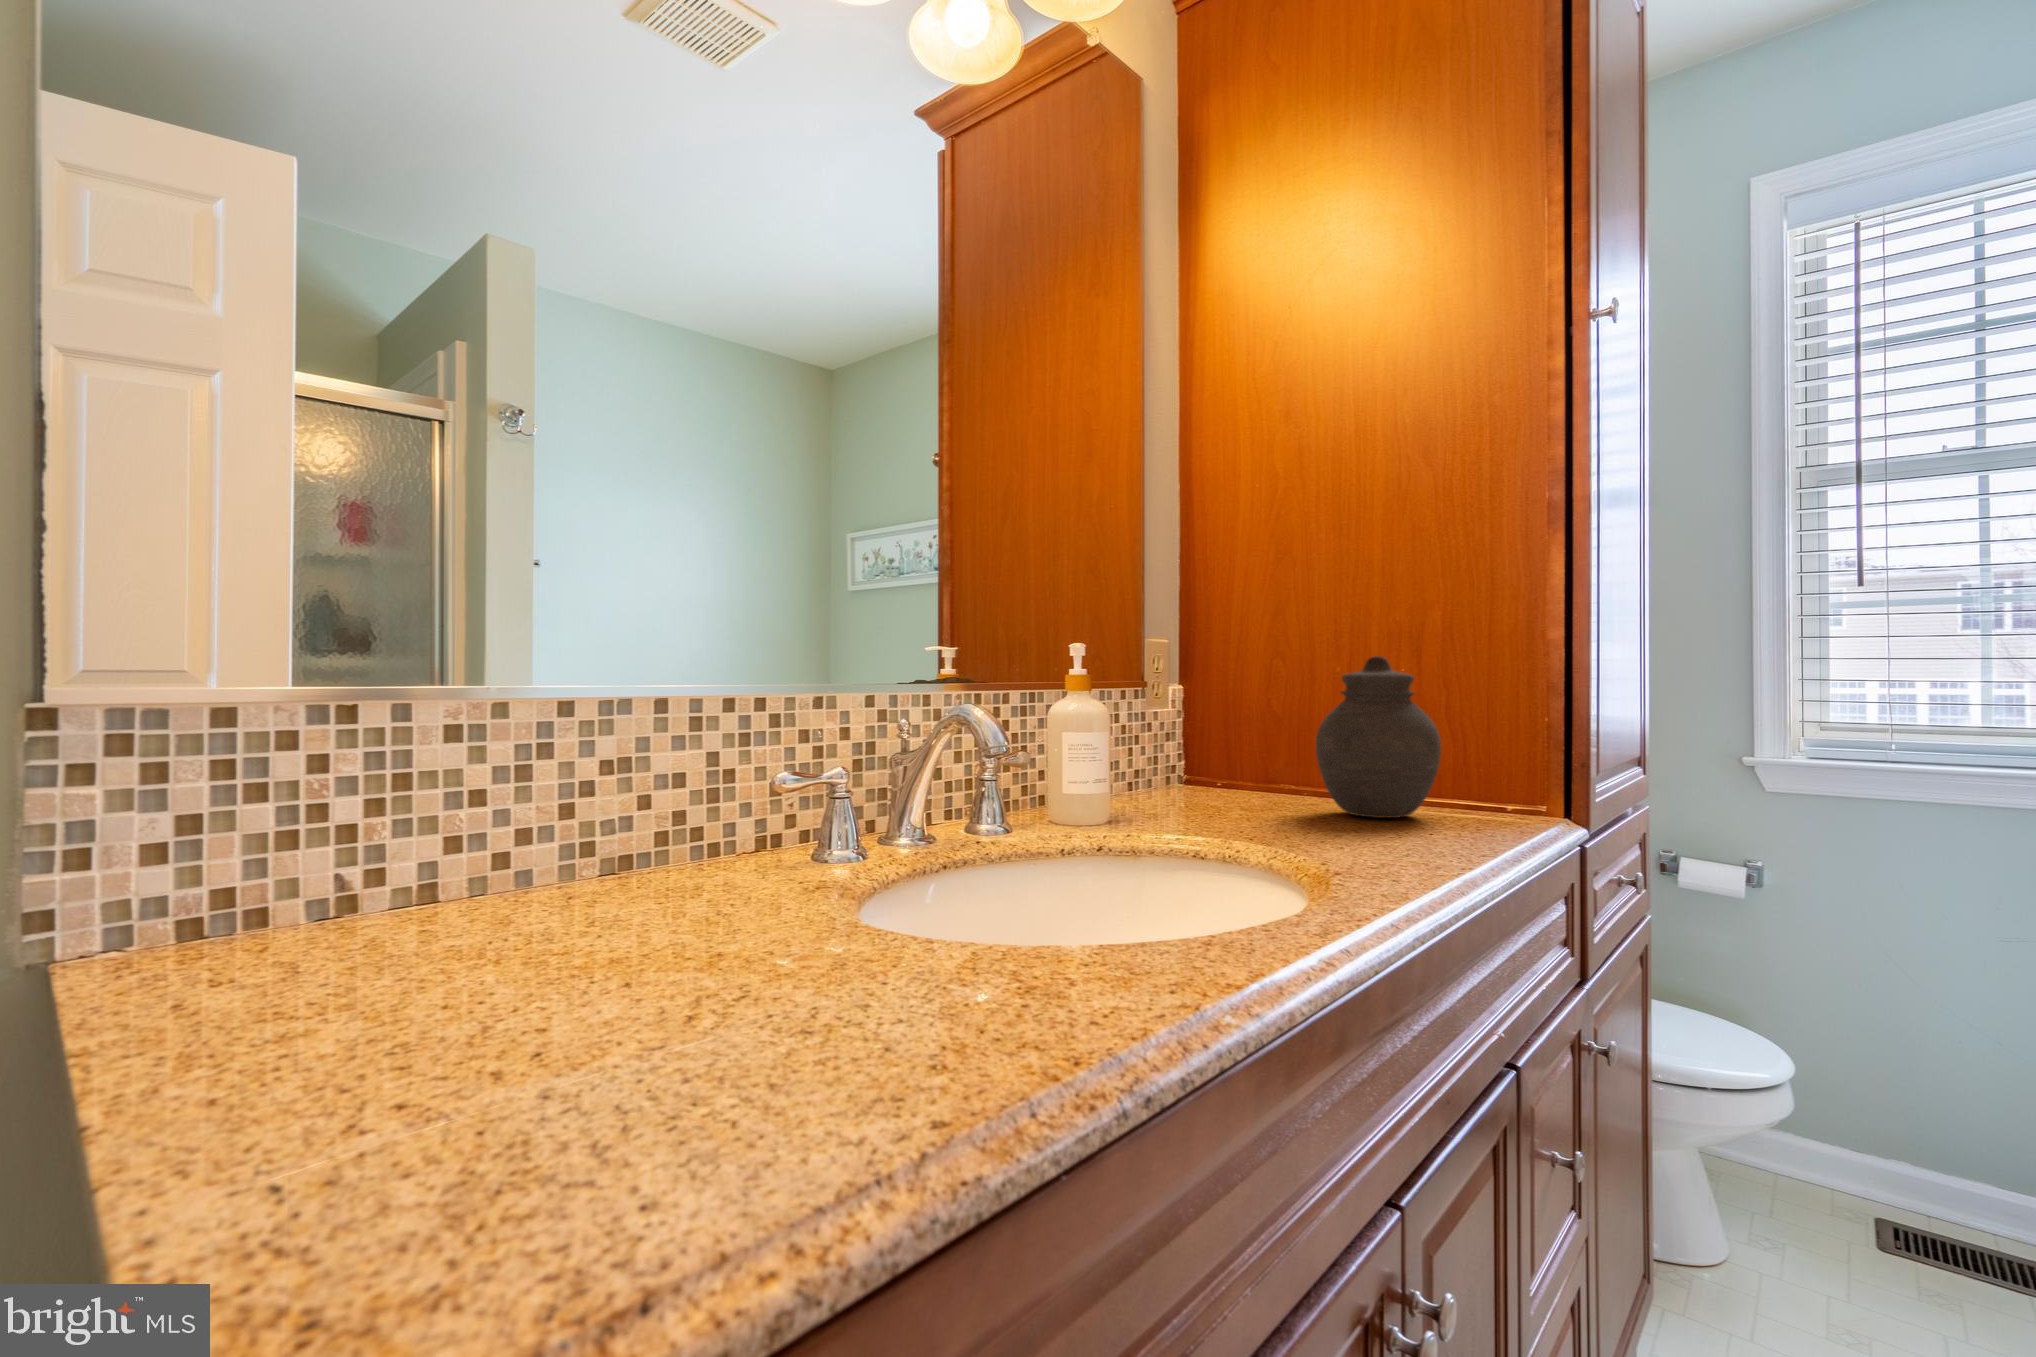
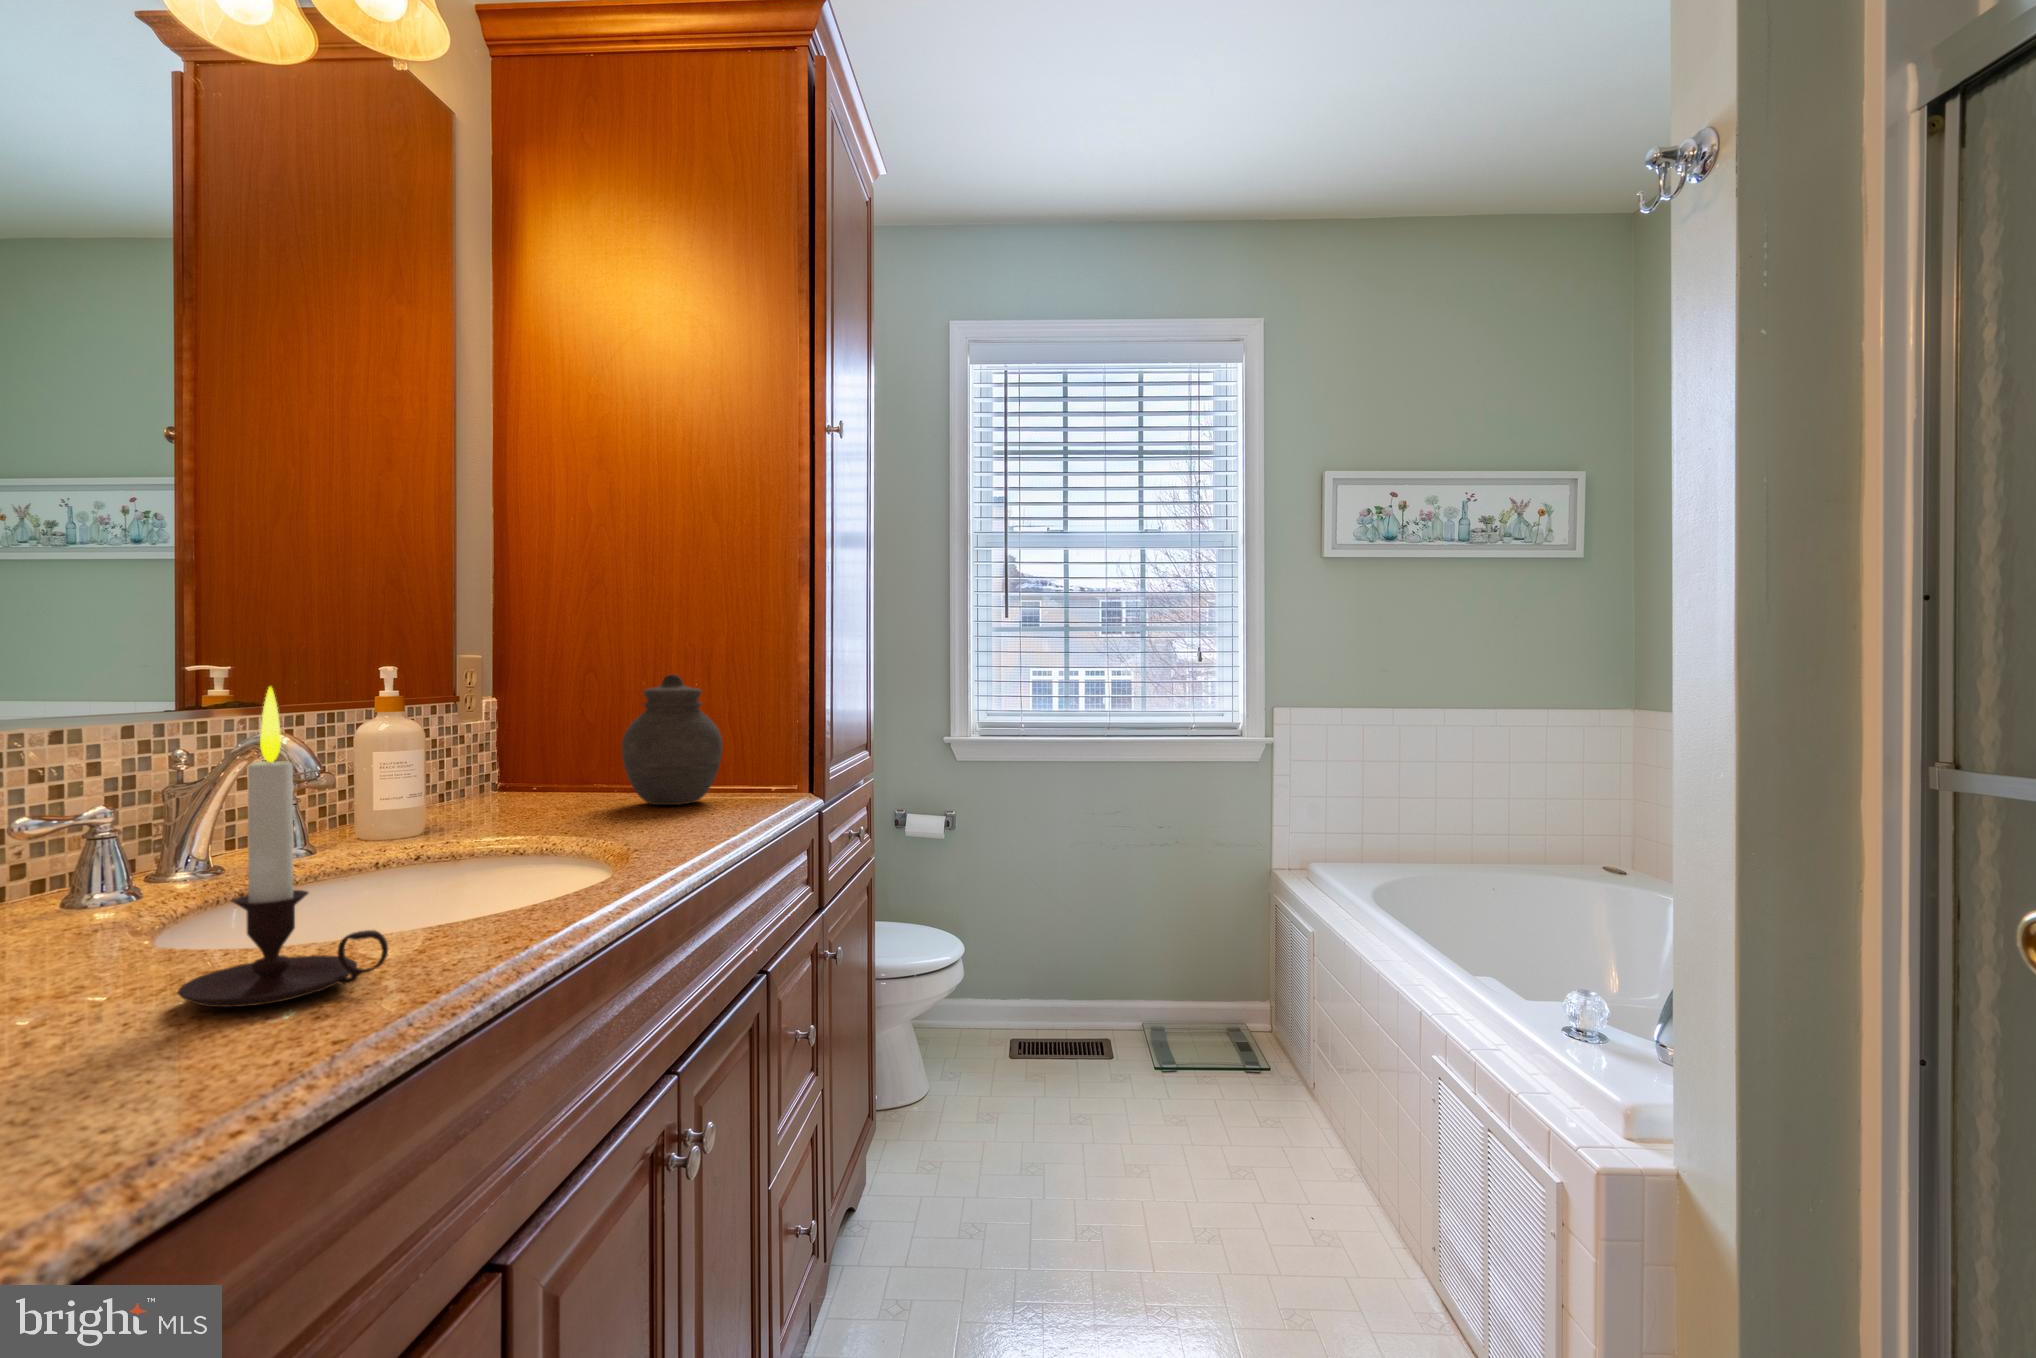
candle: none [813,621,1024,1028] -> present [177,687,388,1007]

